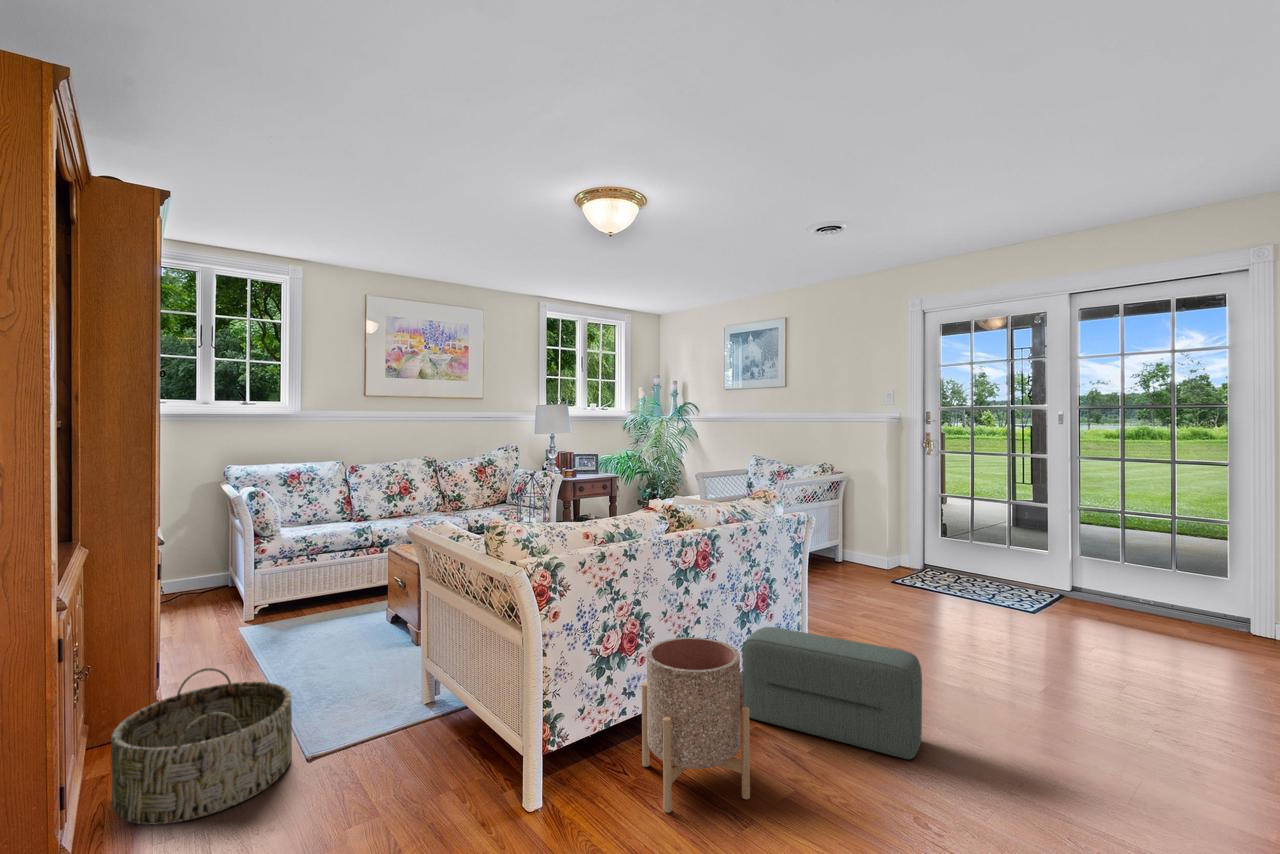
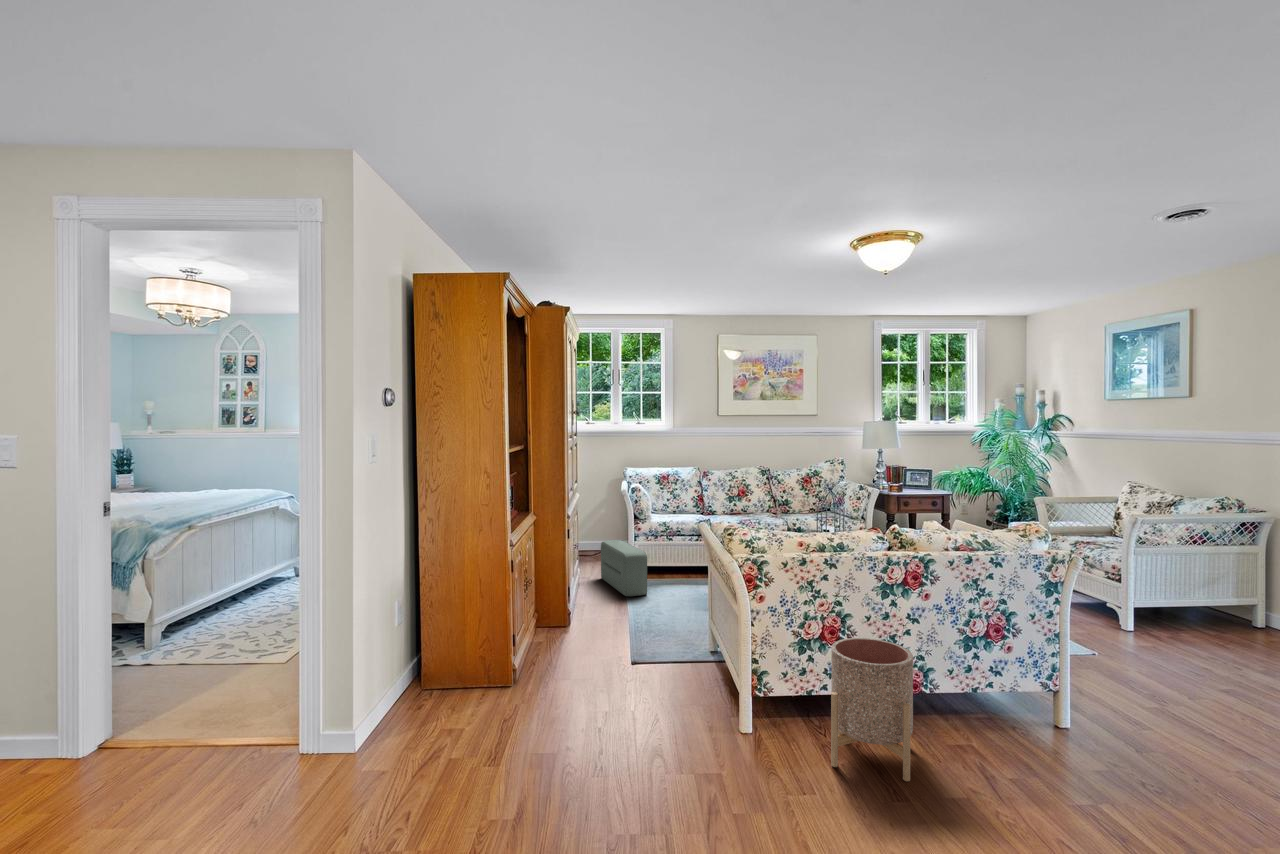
pouf: present [742,627,922,759] -> present [601,540,647,596]
basket: present [111,668,292,824] -> none [531,597,619,679]

